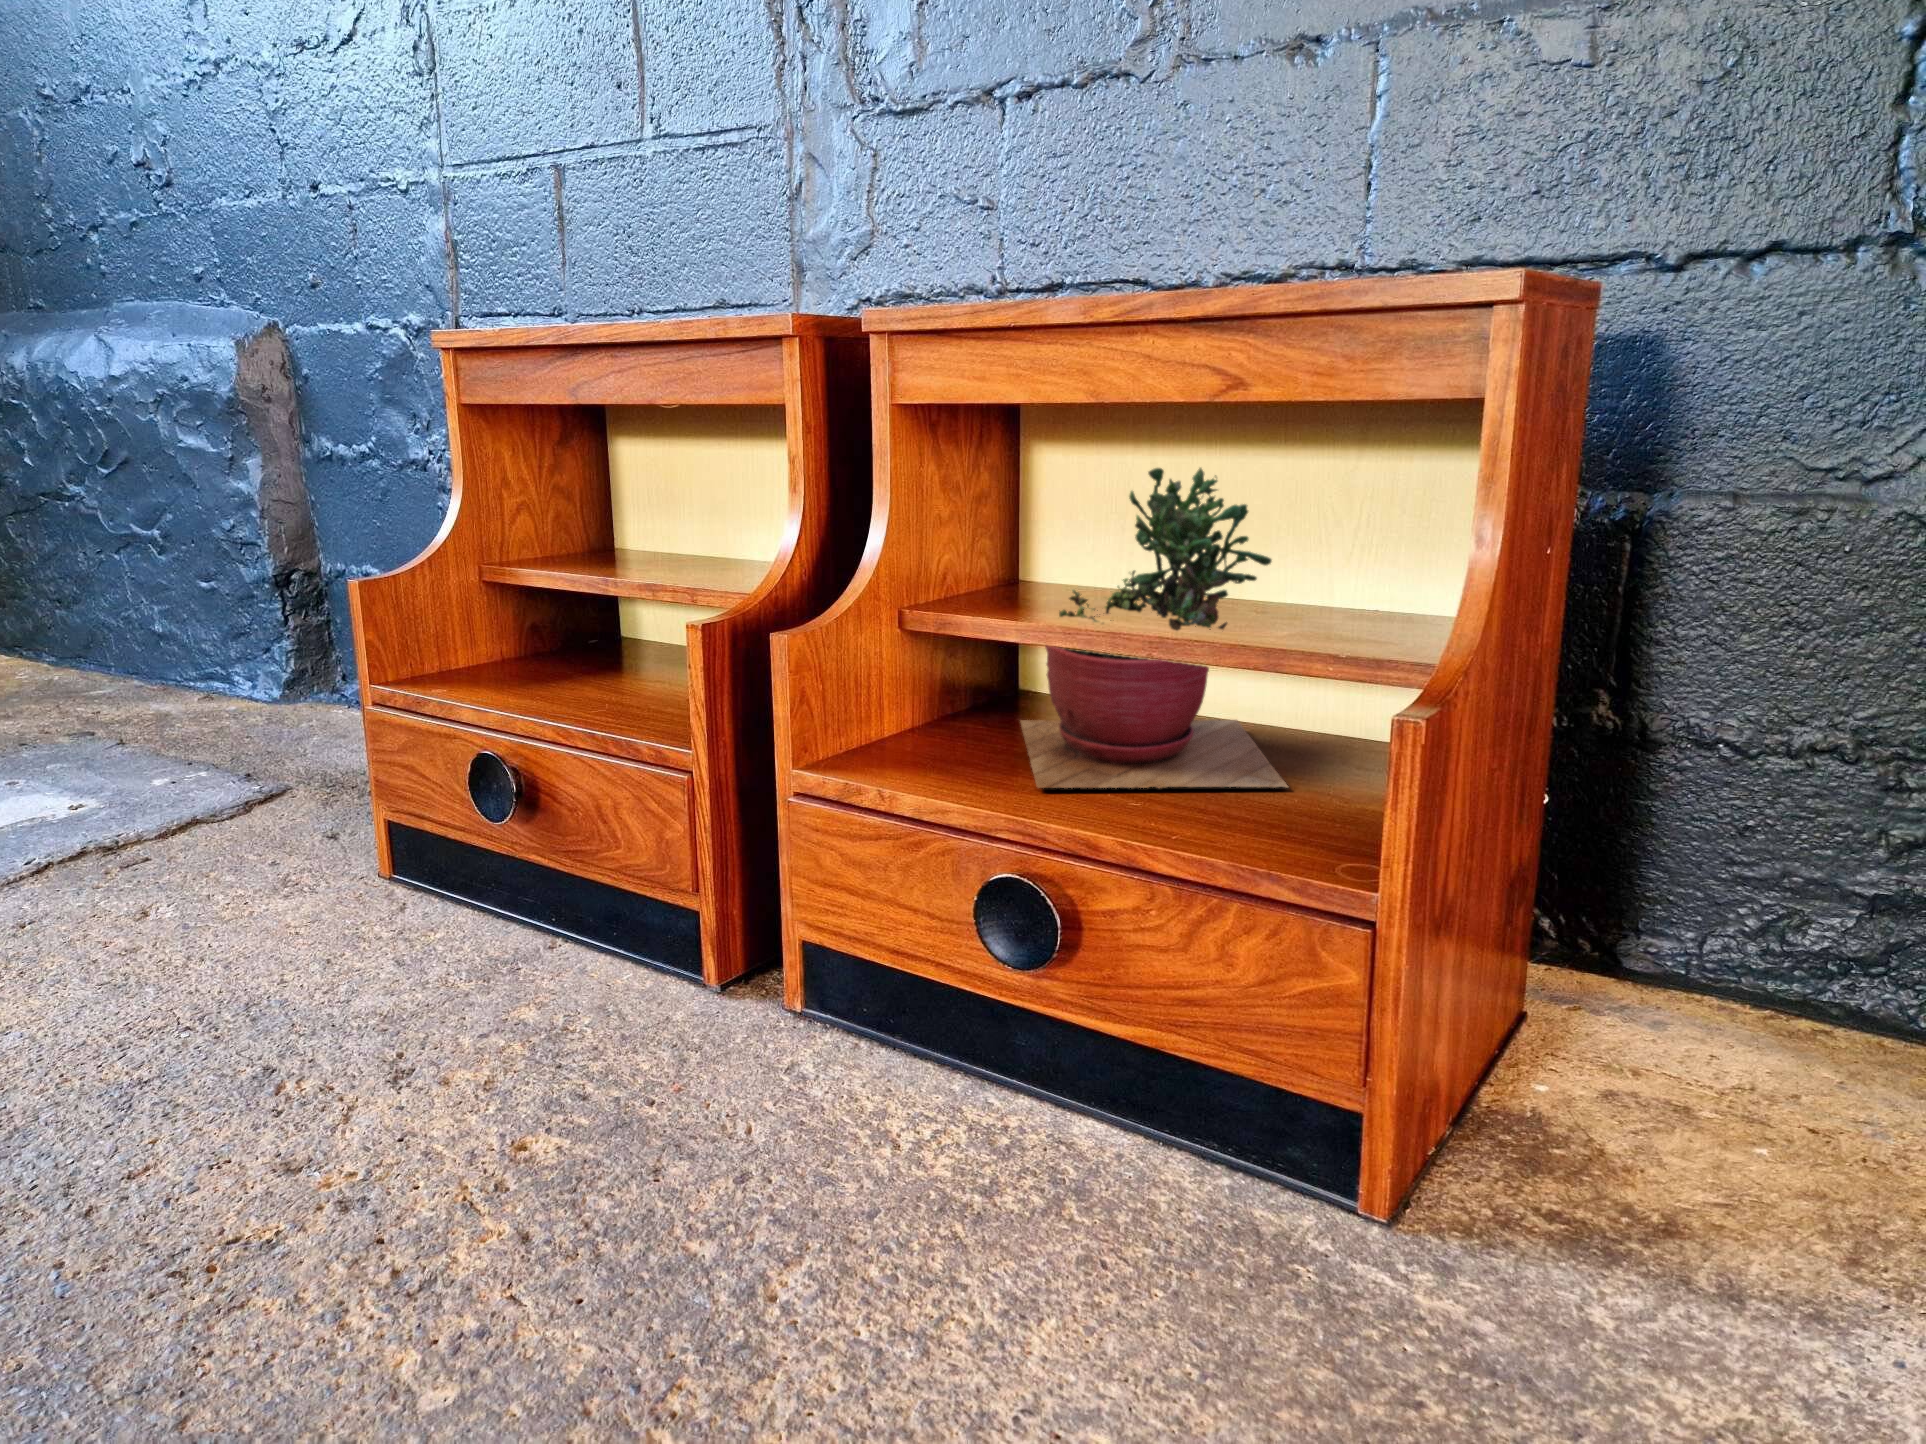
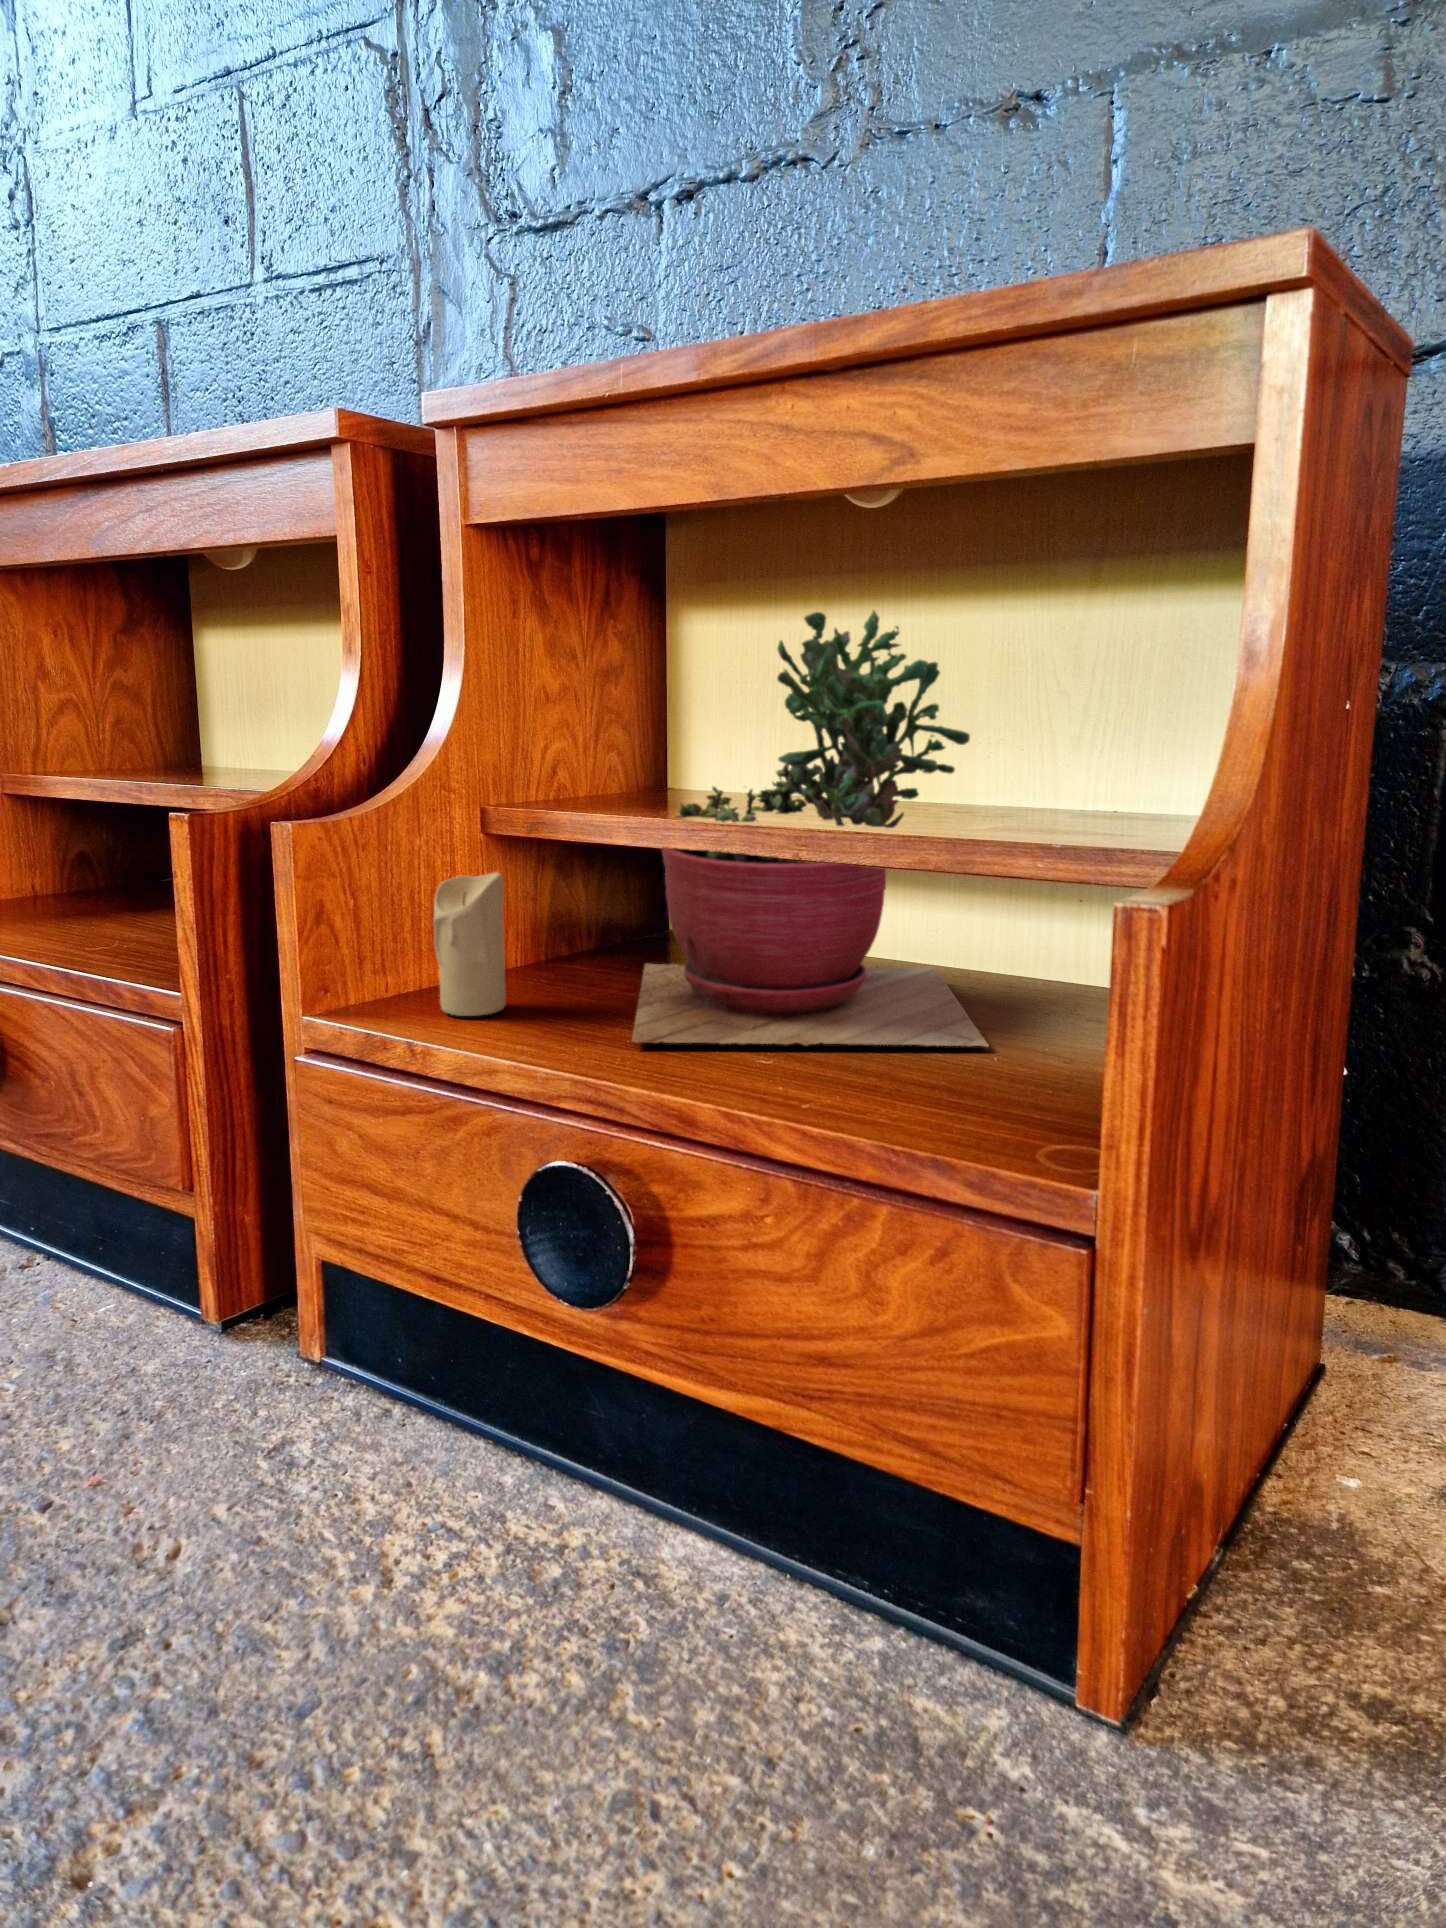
candle: none [881,662,932,767] -> present [433,872,506,1016]

